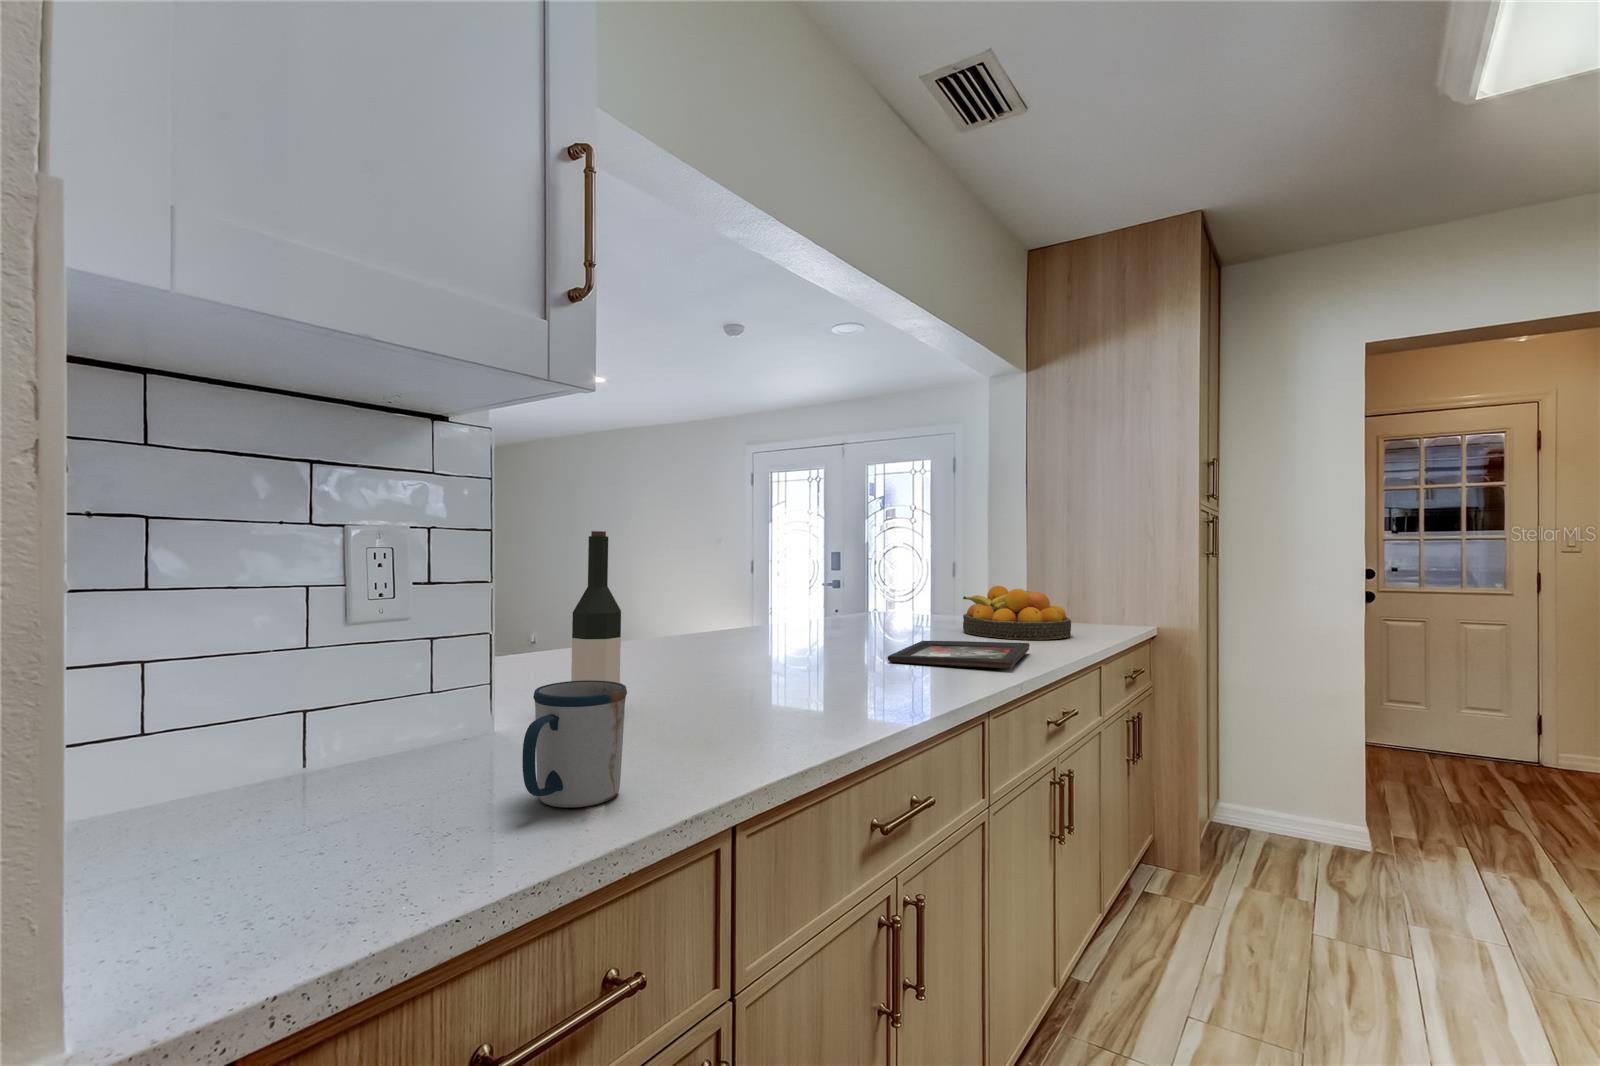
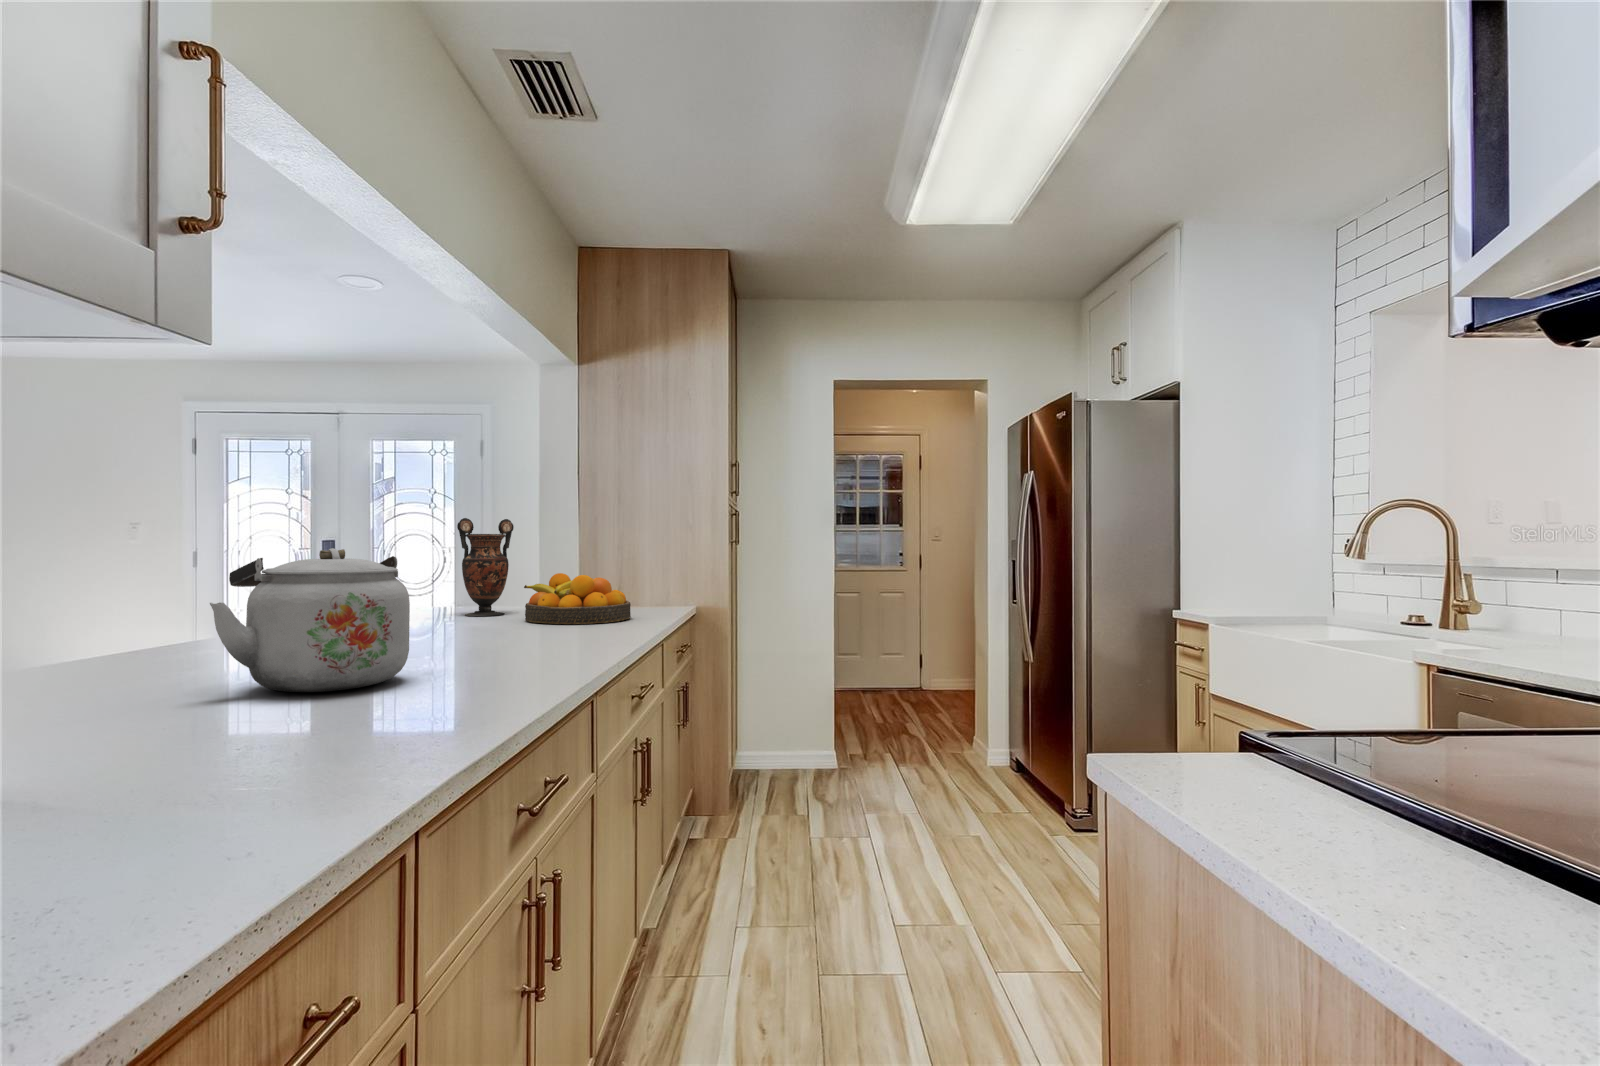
wine bottle: present [571,531,621,683] -> none [87,510,174,756]
vase: none [908,531,960,624] -> present [457,518,514,616]
kettle: none [672,560,818,683] -> present [210,548,410,692]
decorative tray: present [888,641,1030,669] -> none [472,625,606,654]
mug: present [522,680,627,807] -> none [153,688,290,846]

